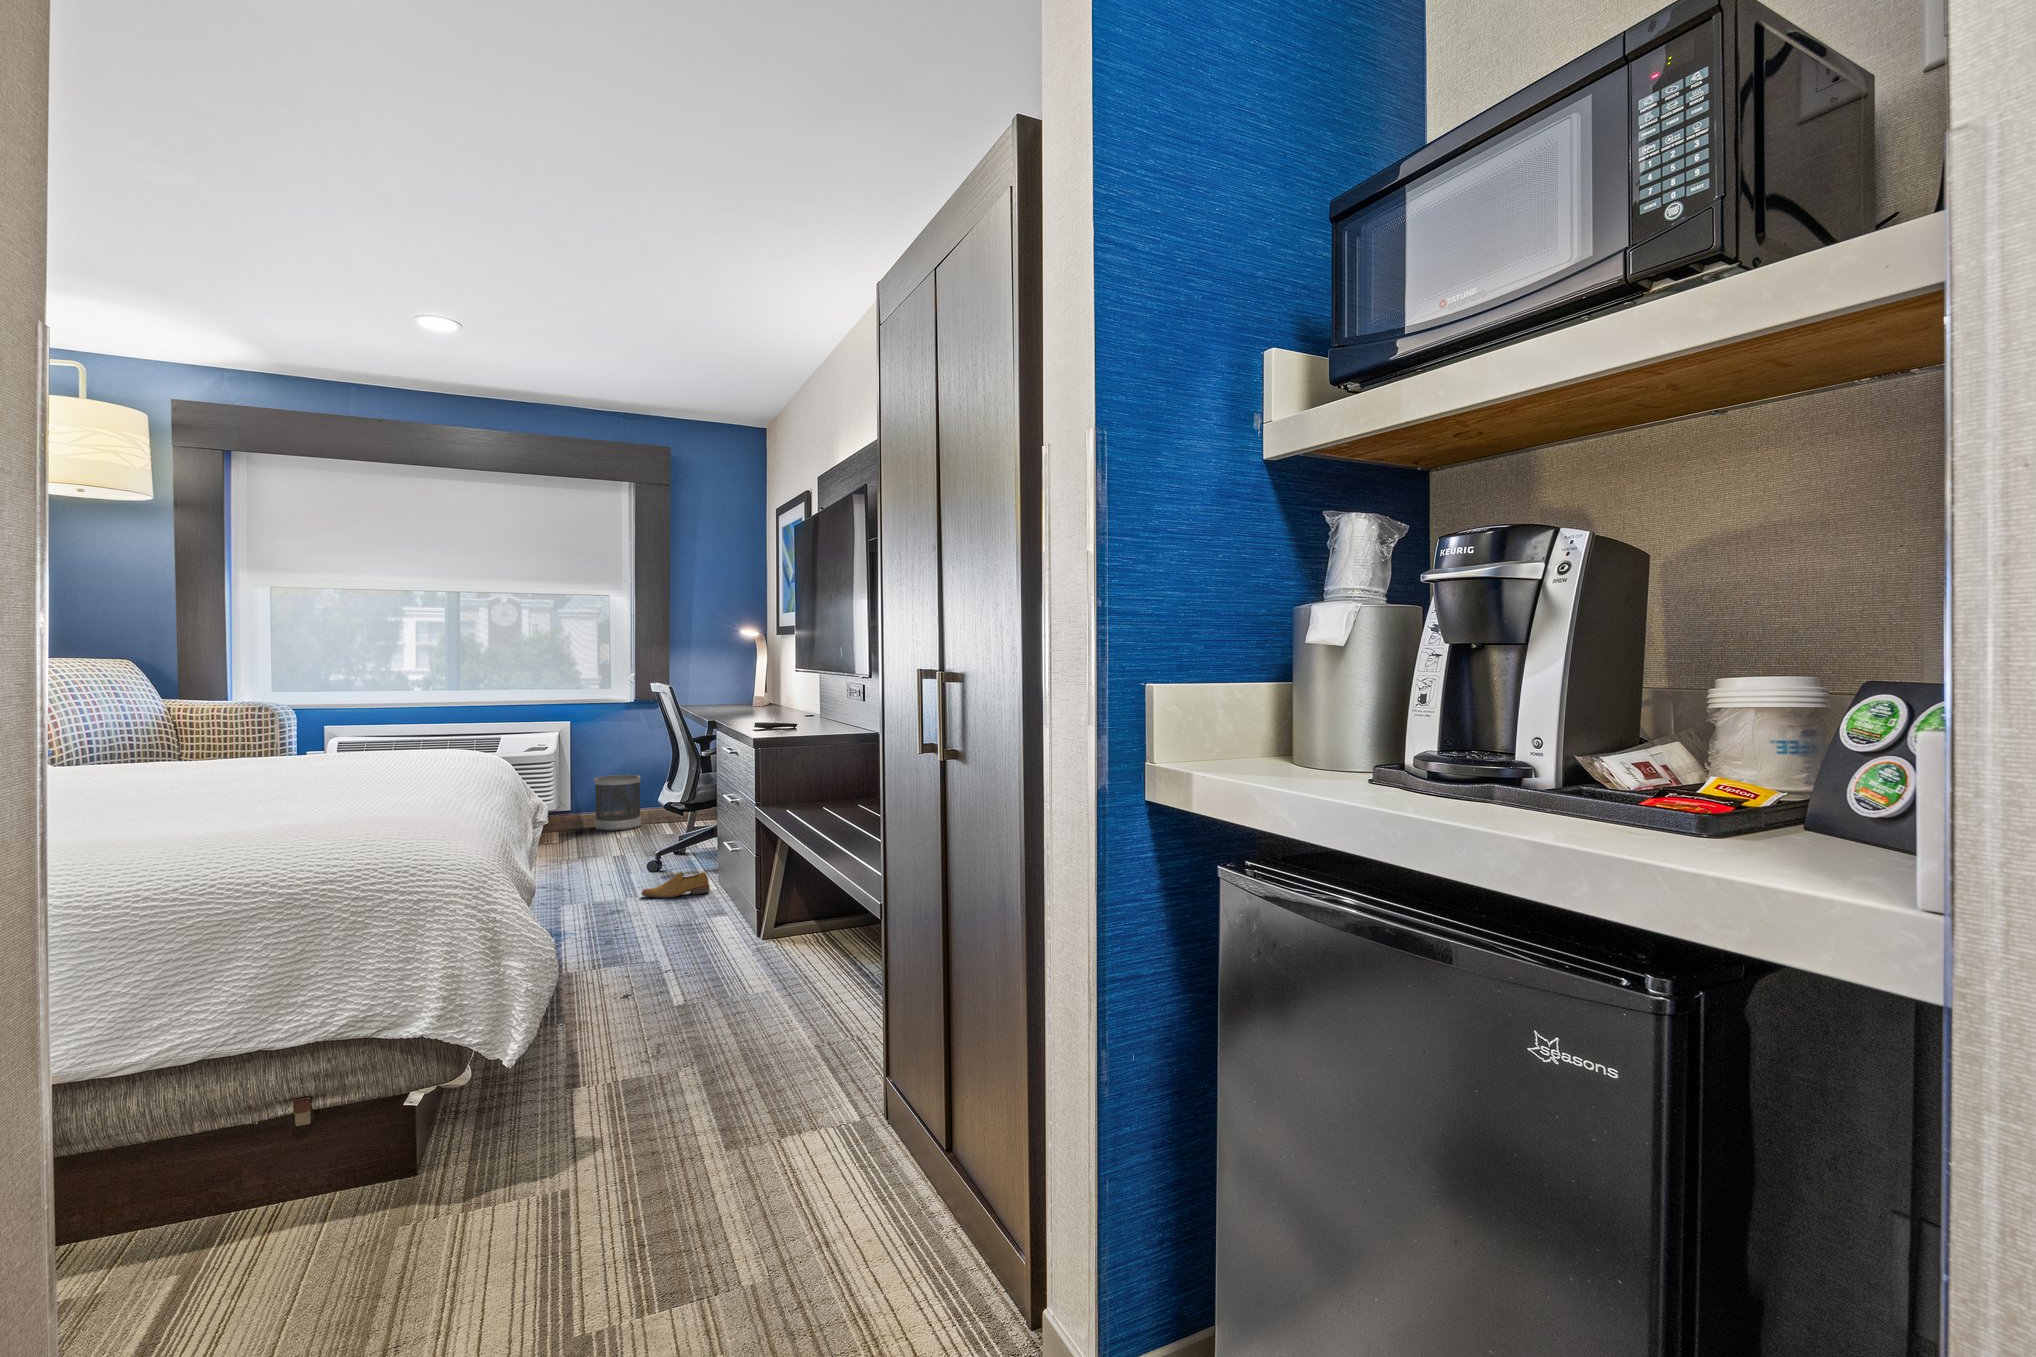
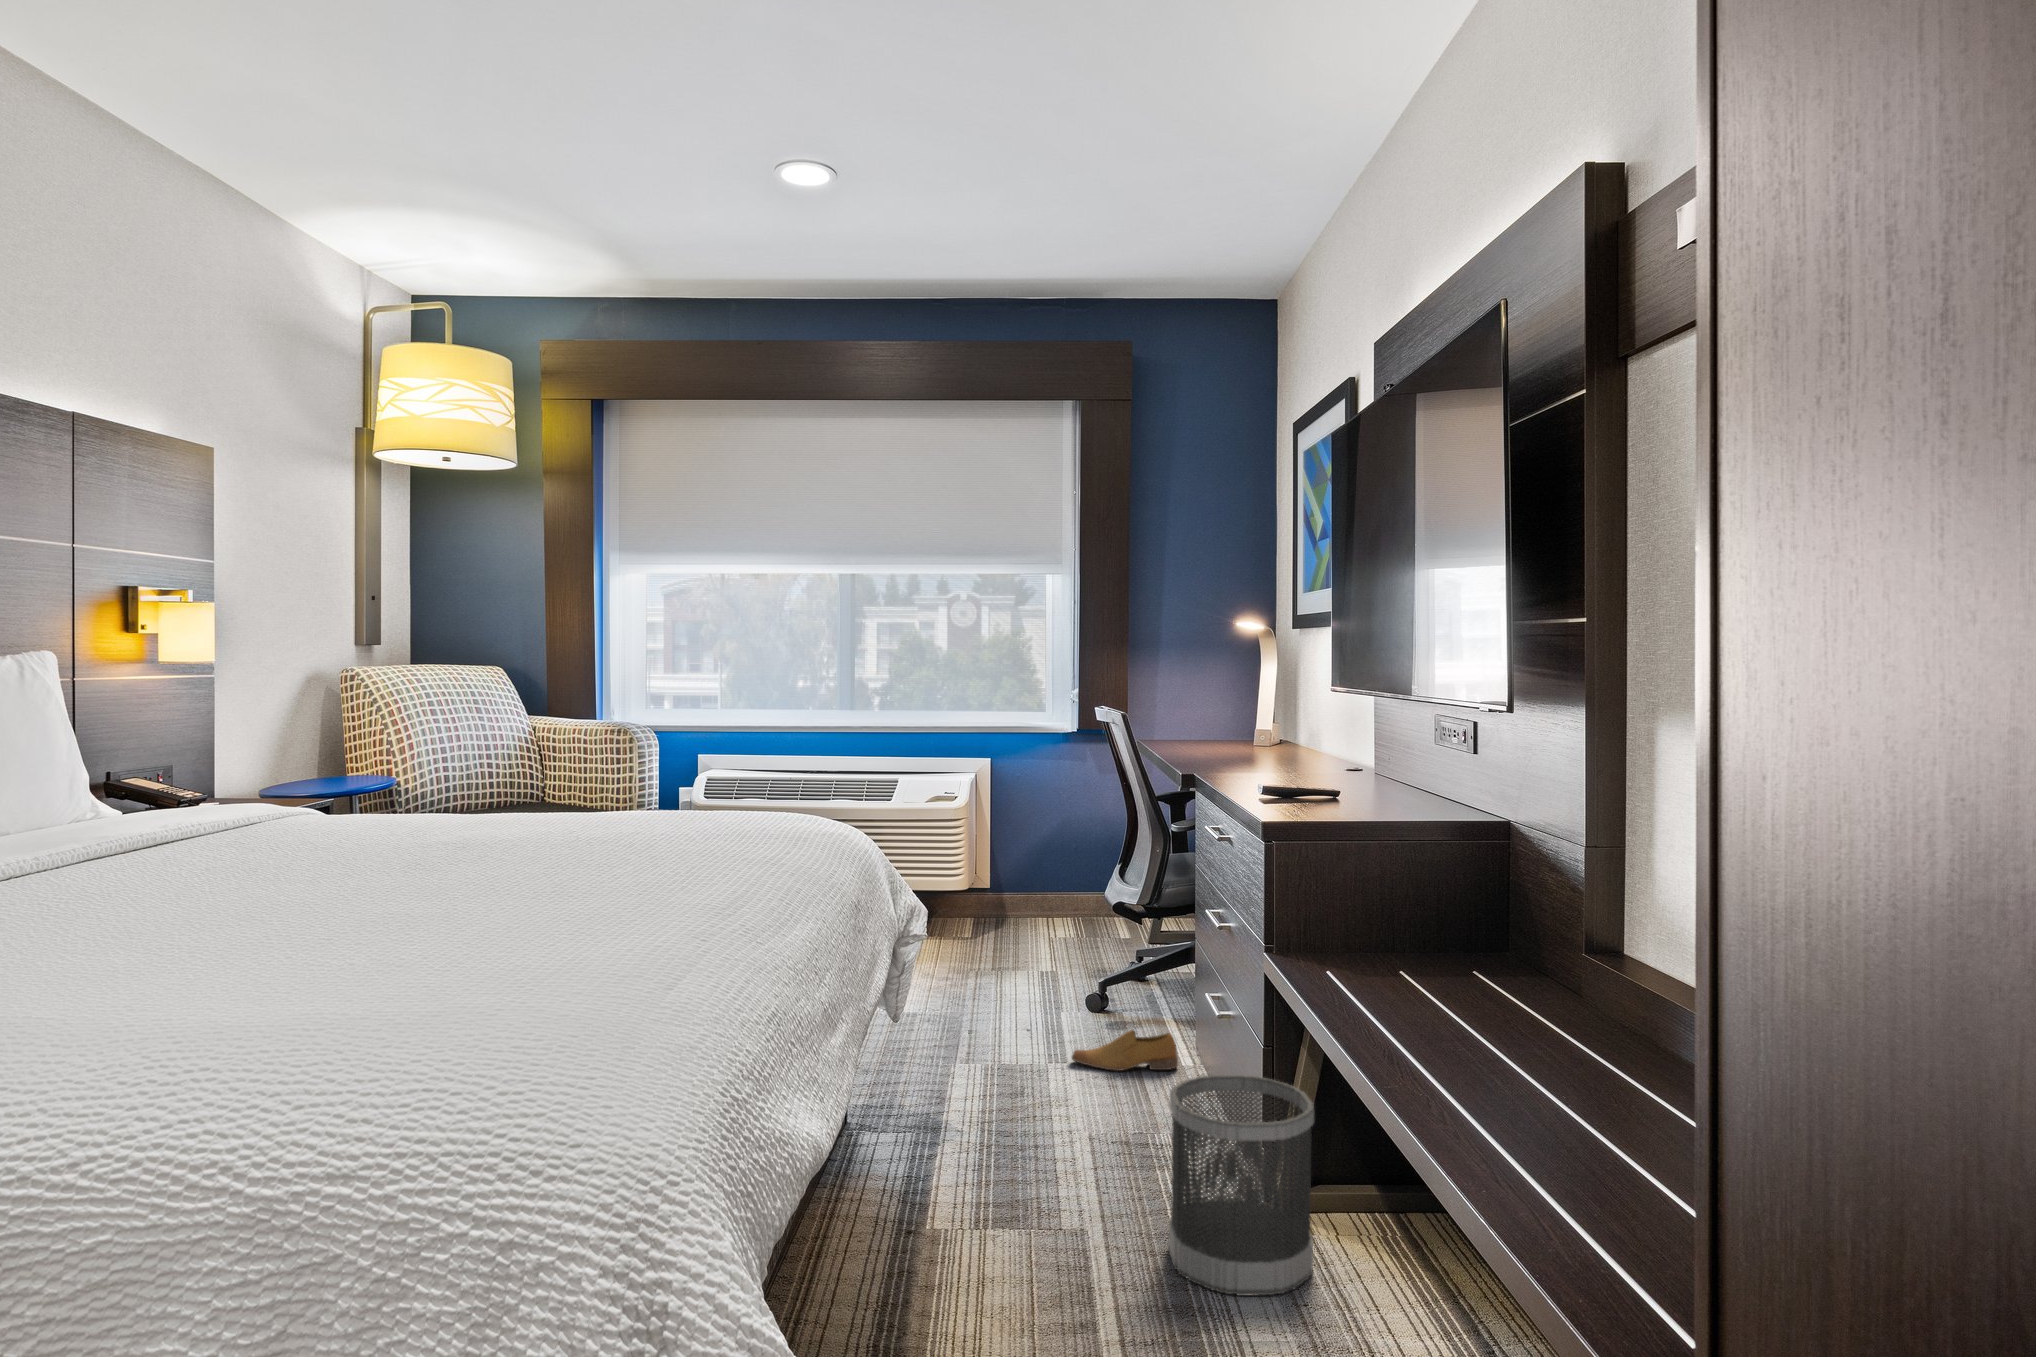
wastebasket: present [594,775,641,831] -> present [1169,1075,1314,1296]

